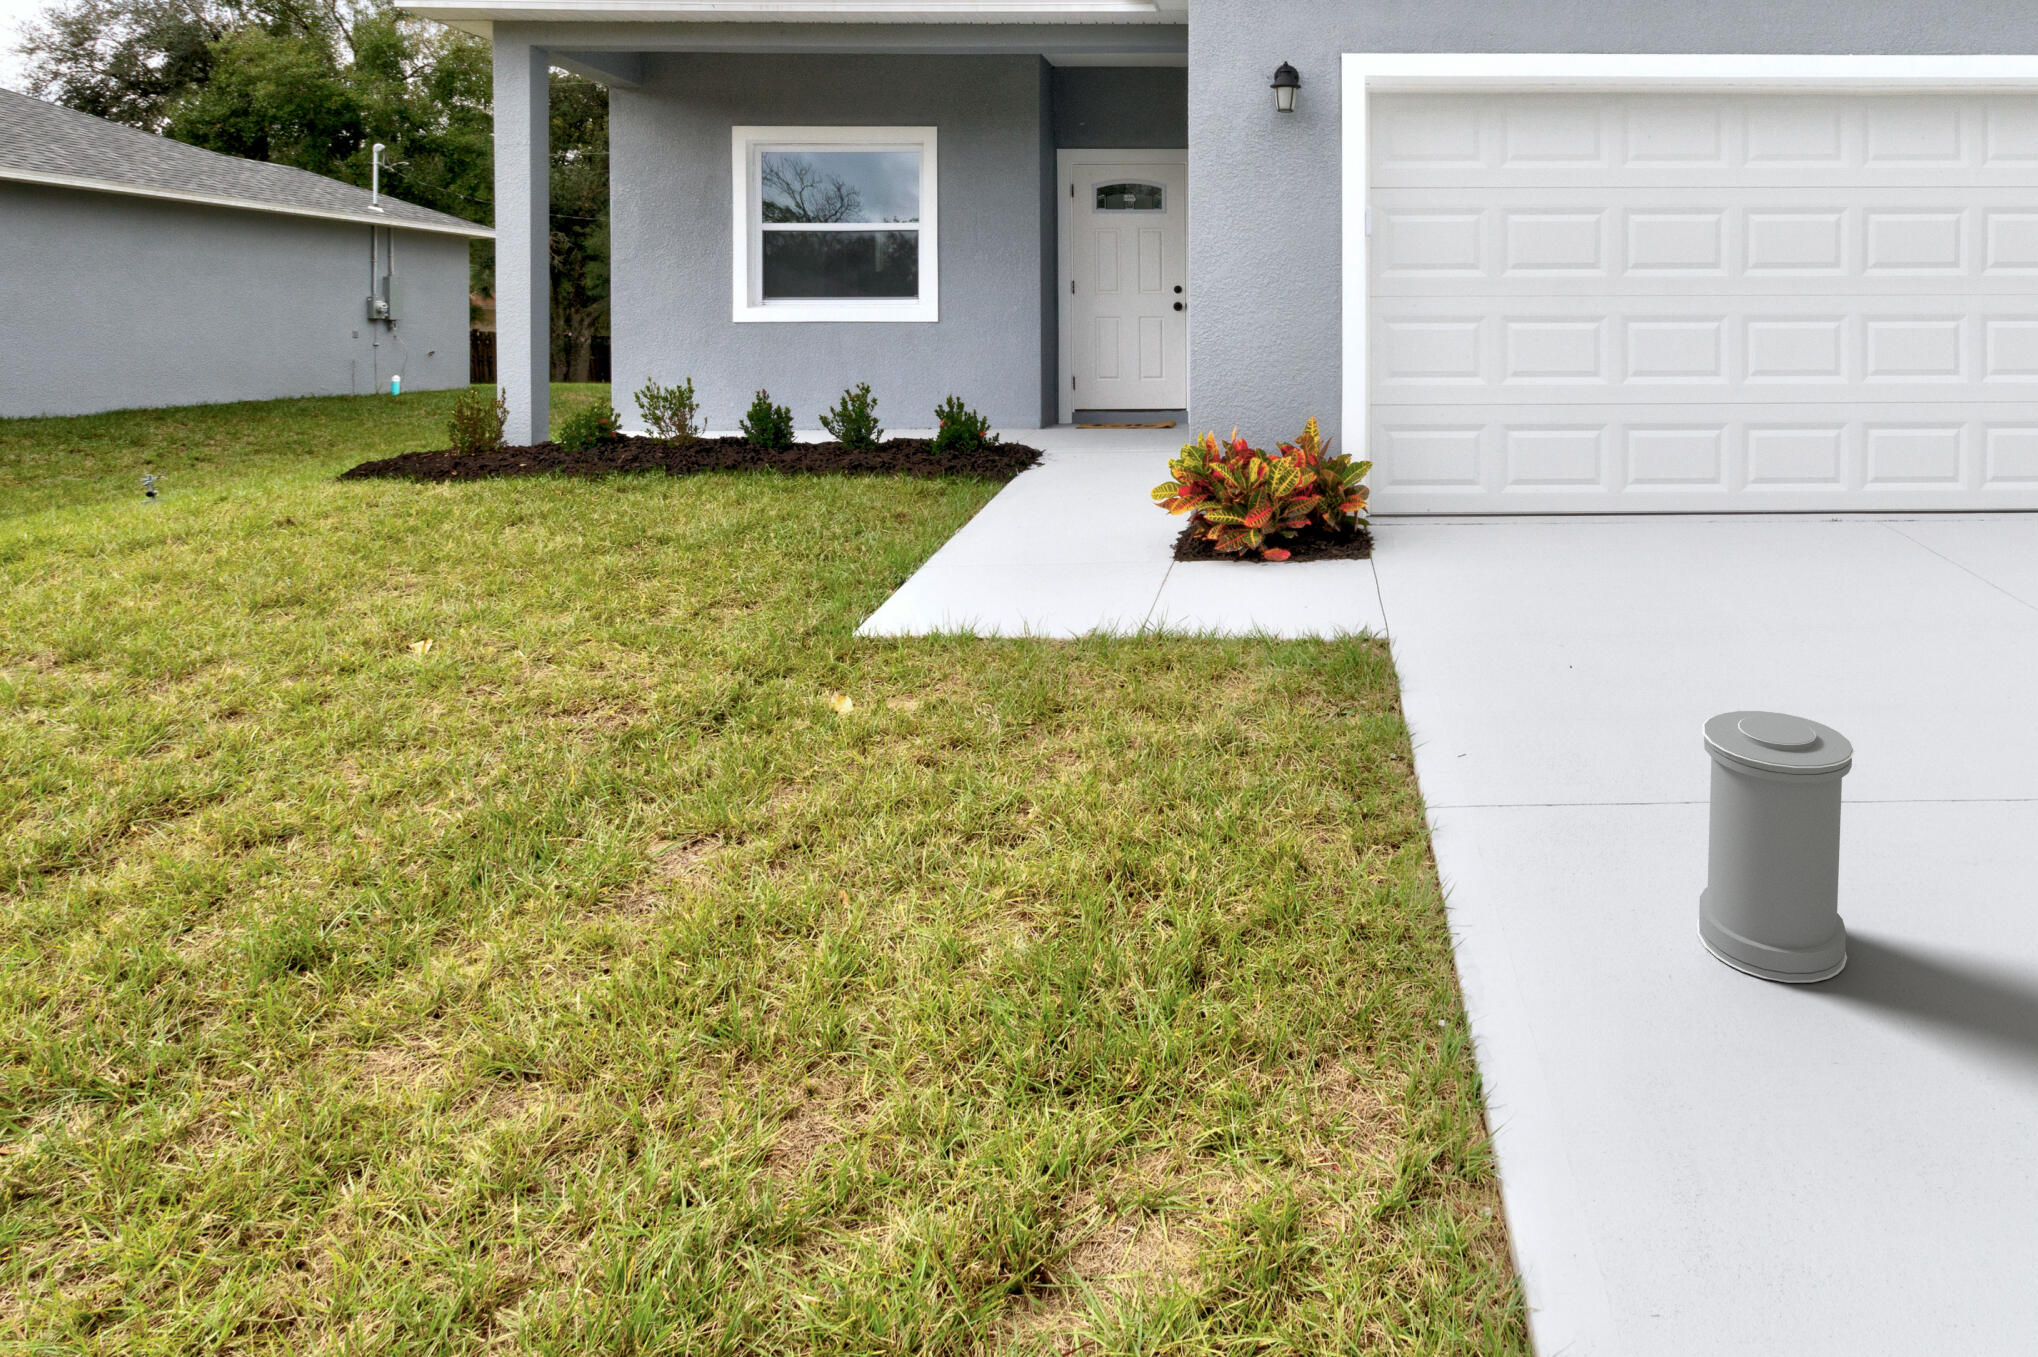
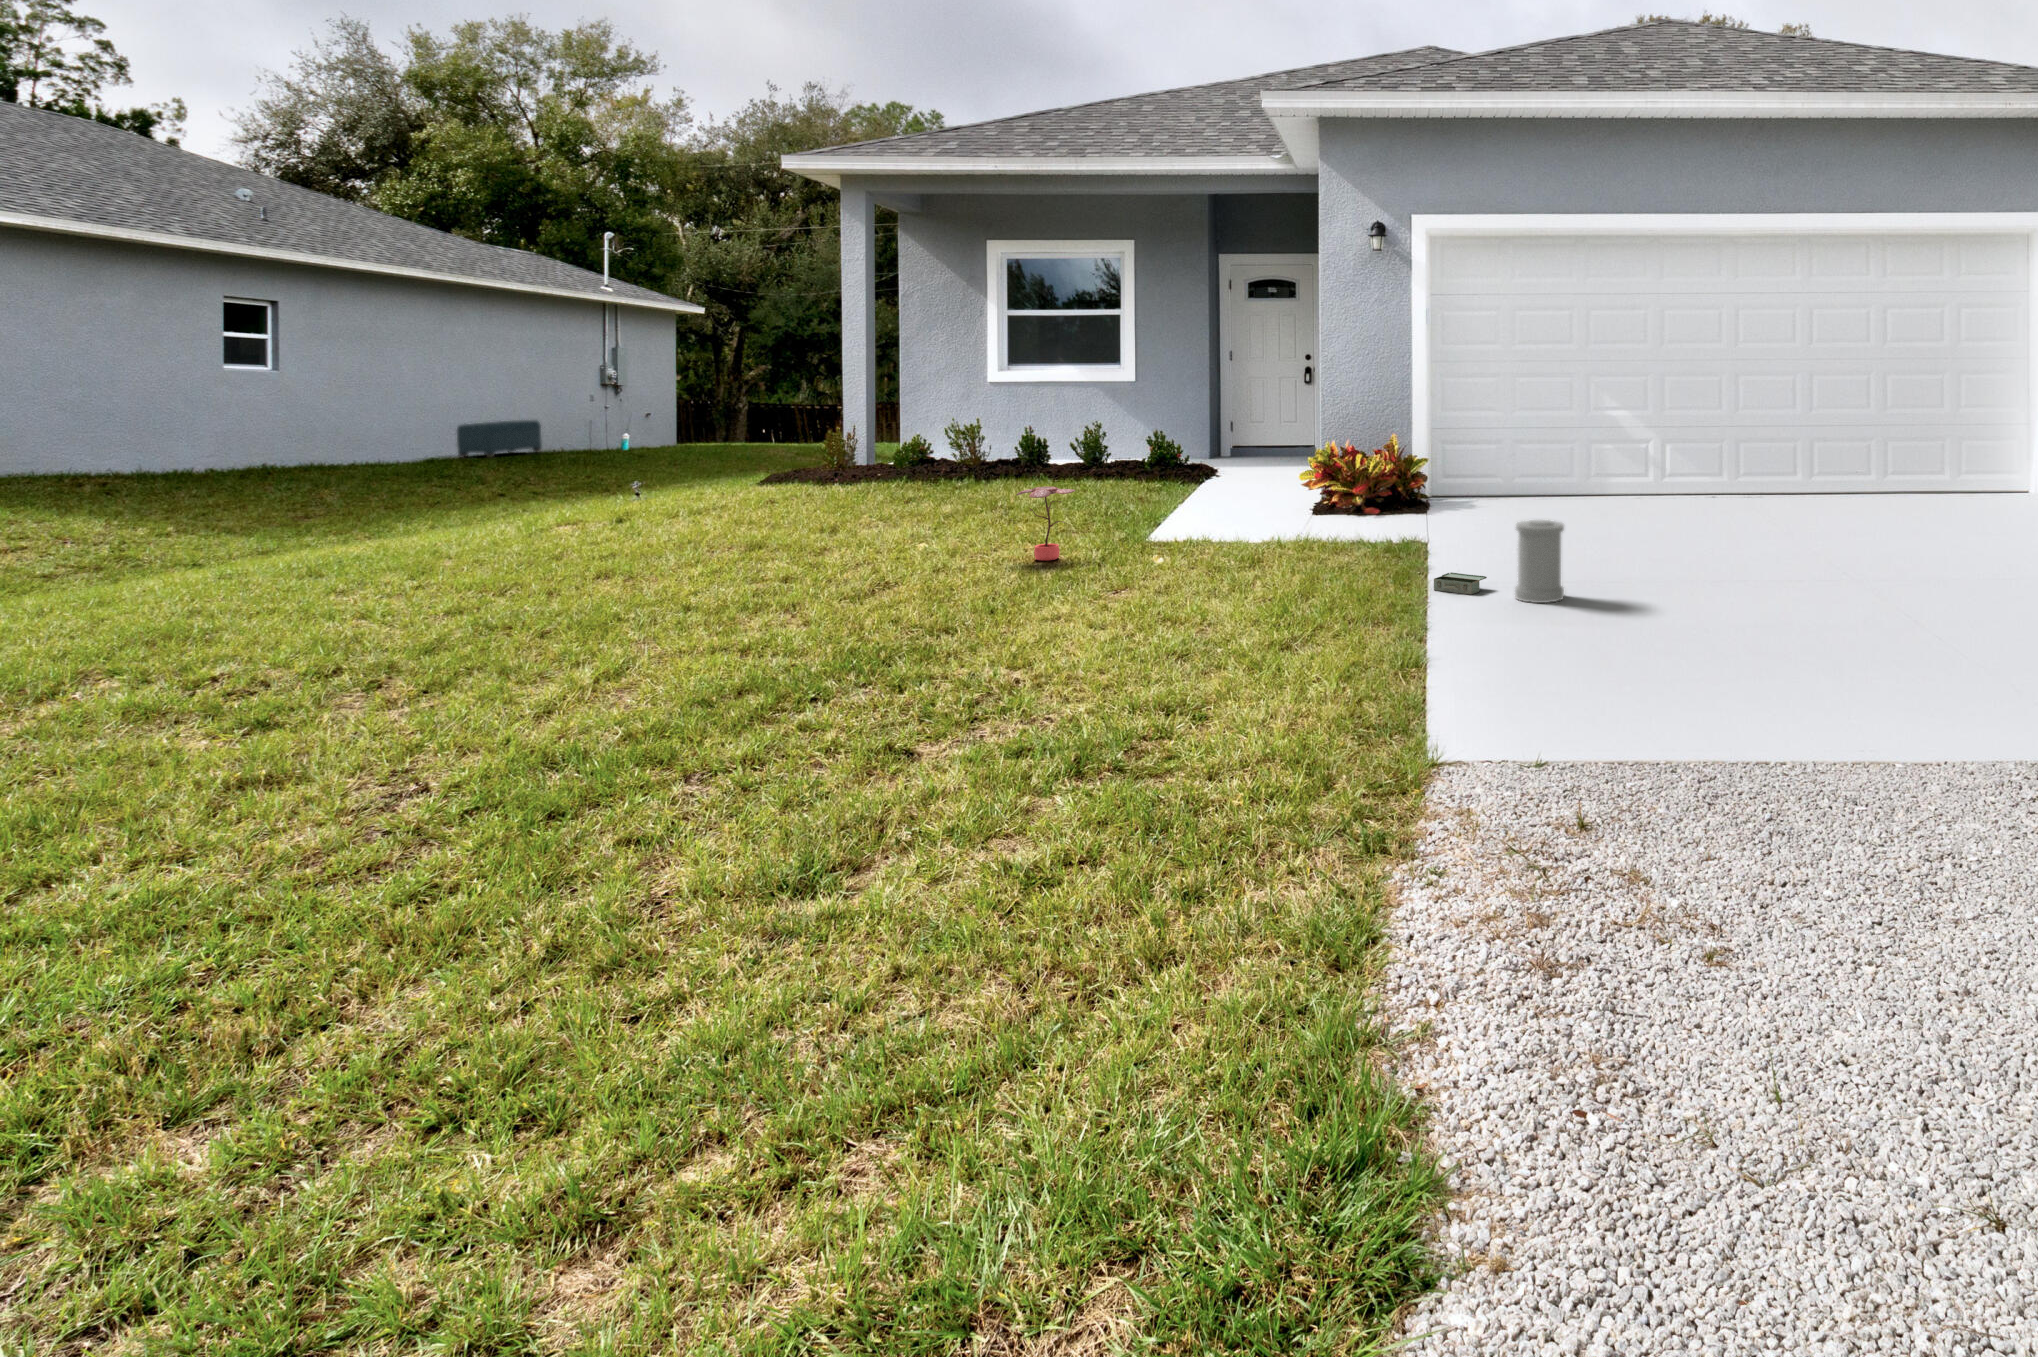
bench: none [123,367,246,414] -> present [457,420,542,458]
potted plant: none [433,575,586,759] -> present [1017,486,1075,561]
toolbox: none [1459,817,1598,915] -> present [1434,573,1487,594]

